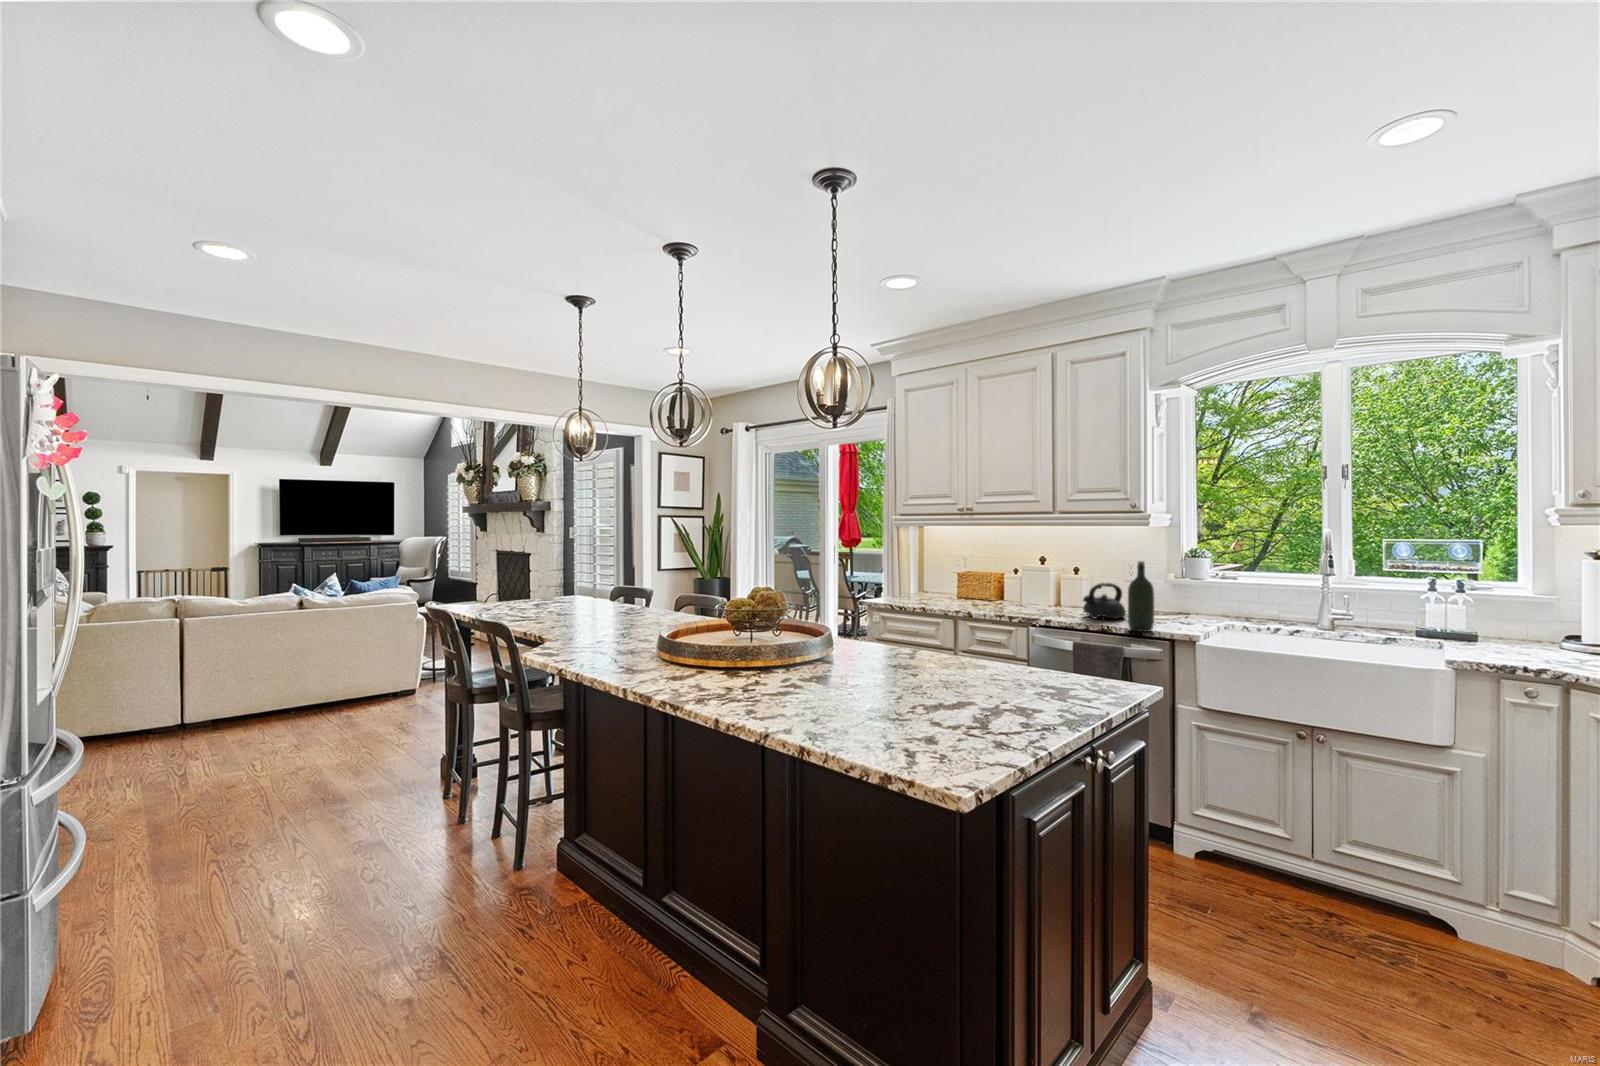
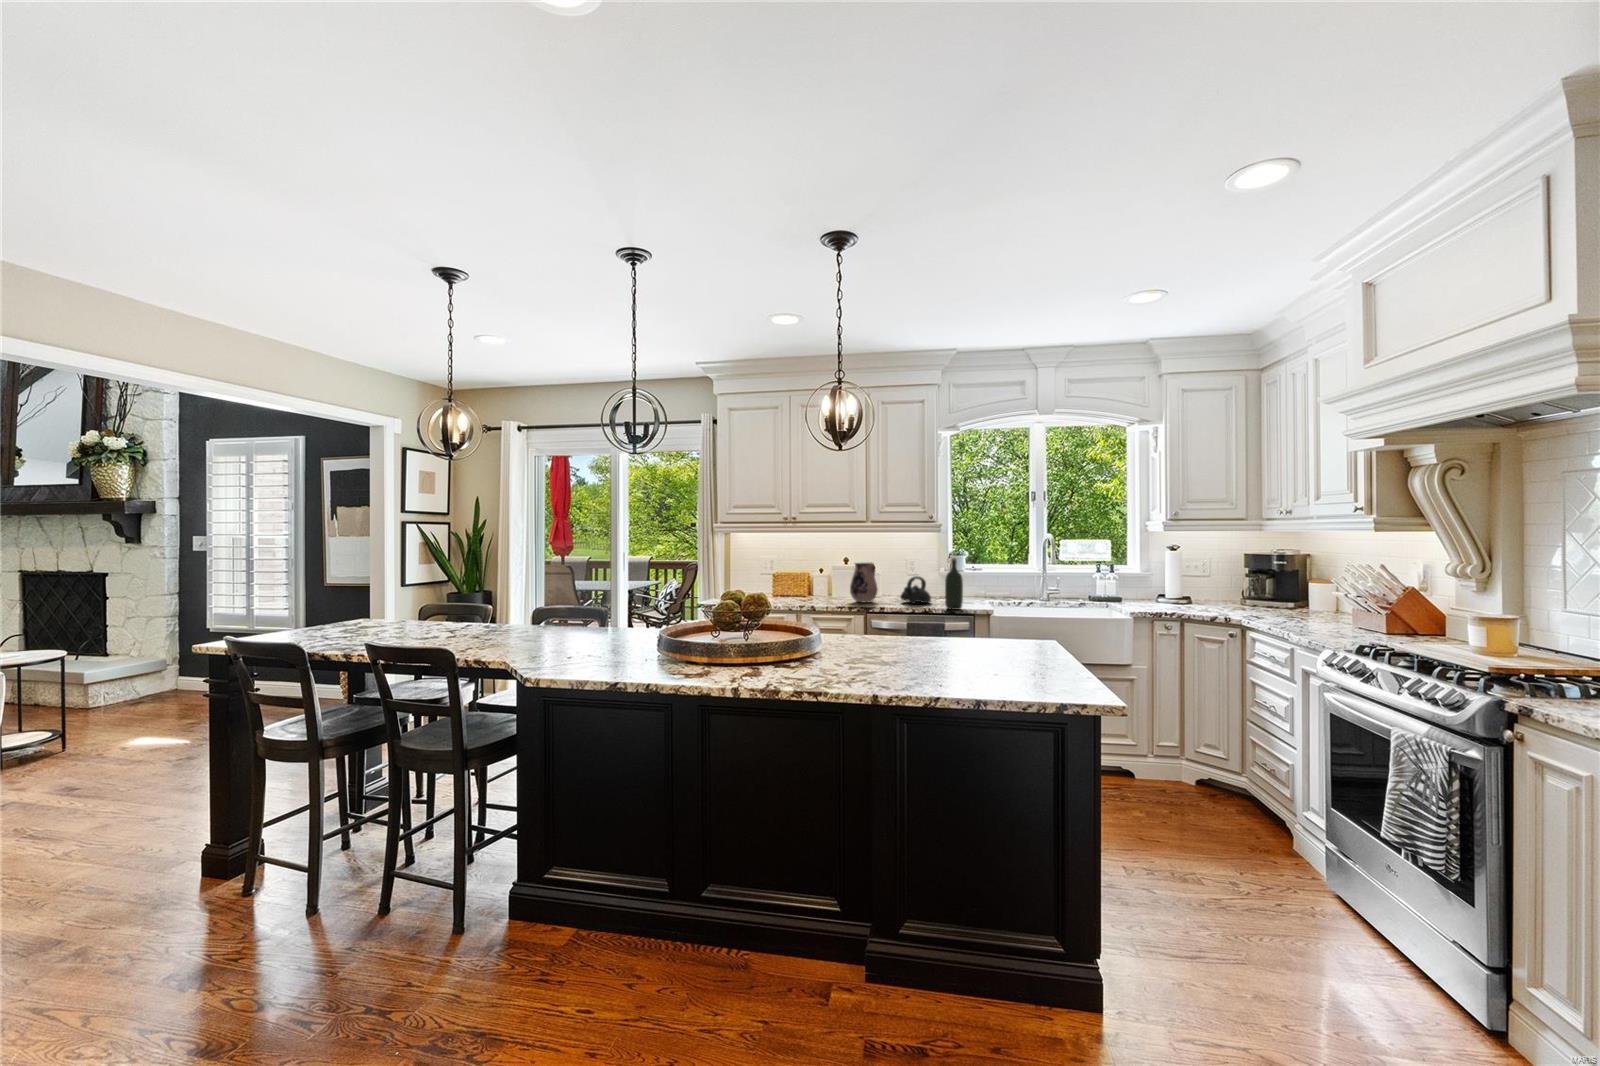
ceramic pitcher: none [1021,563,1059,612] -> present [850,563,878,603]

